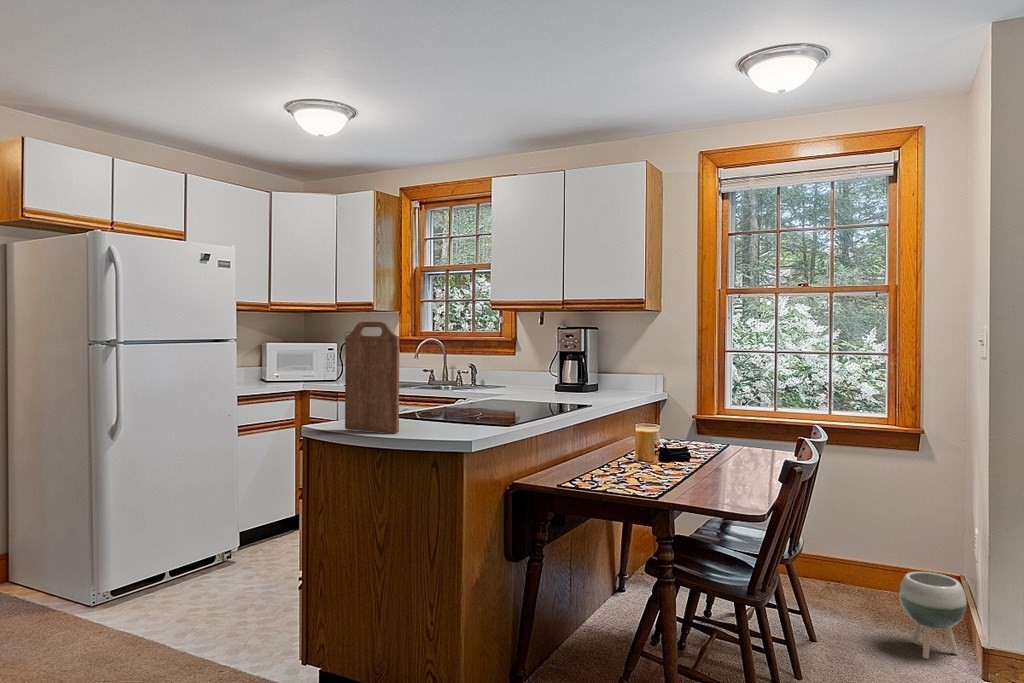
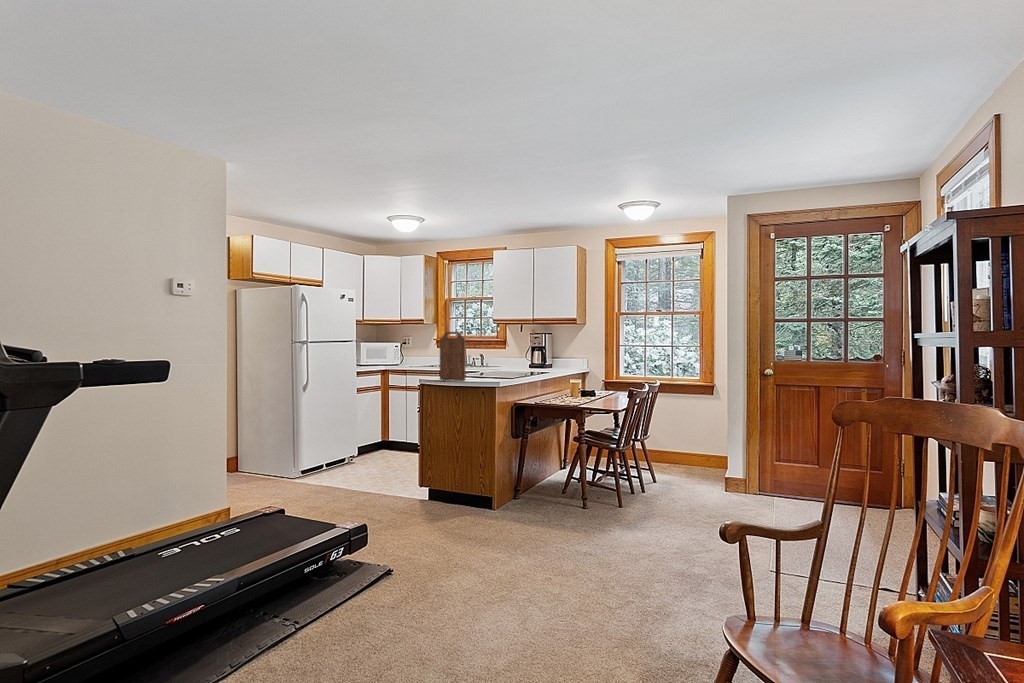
planter: present [899,572,967,659] -> none [695,449,724,487]

